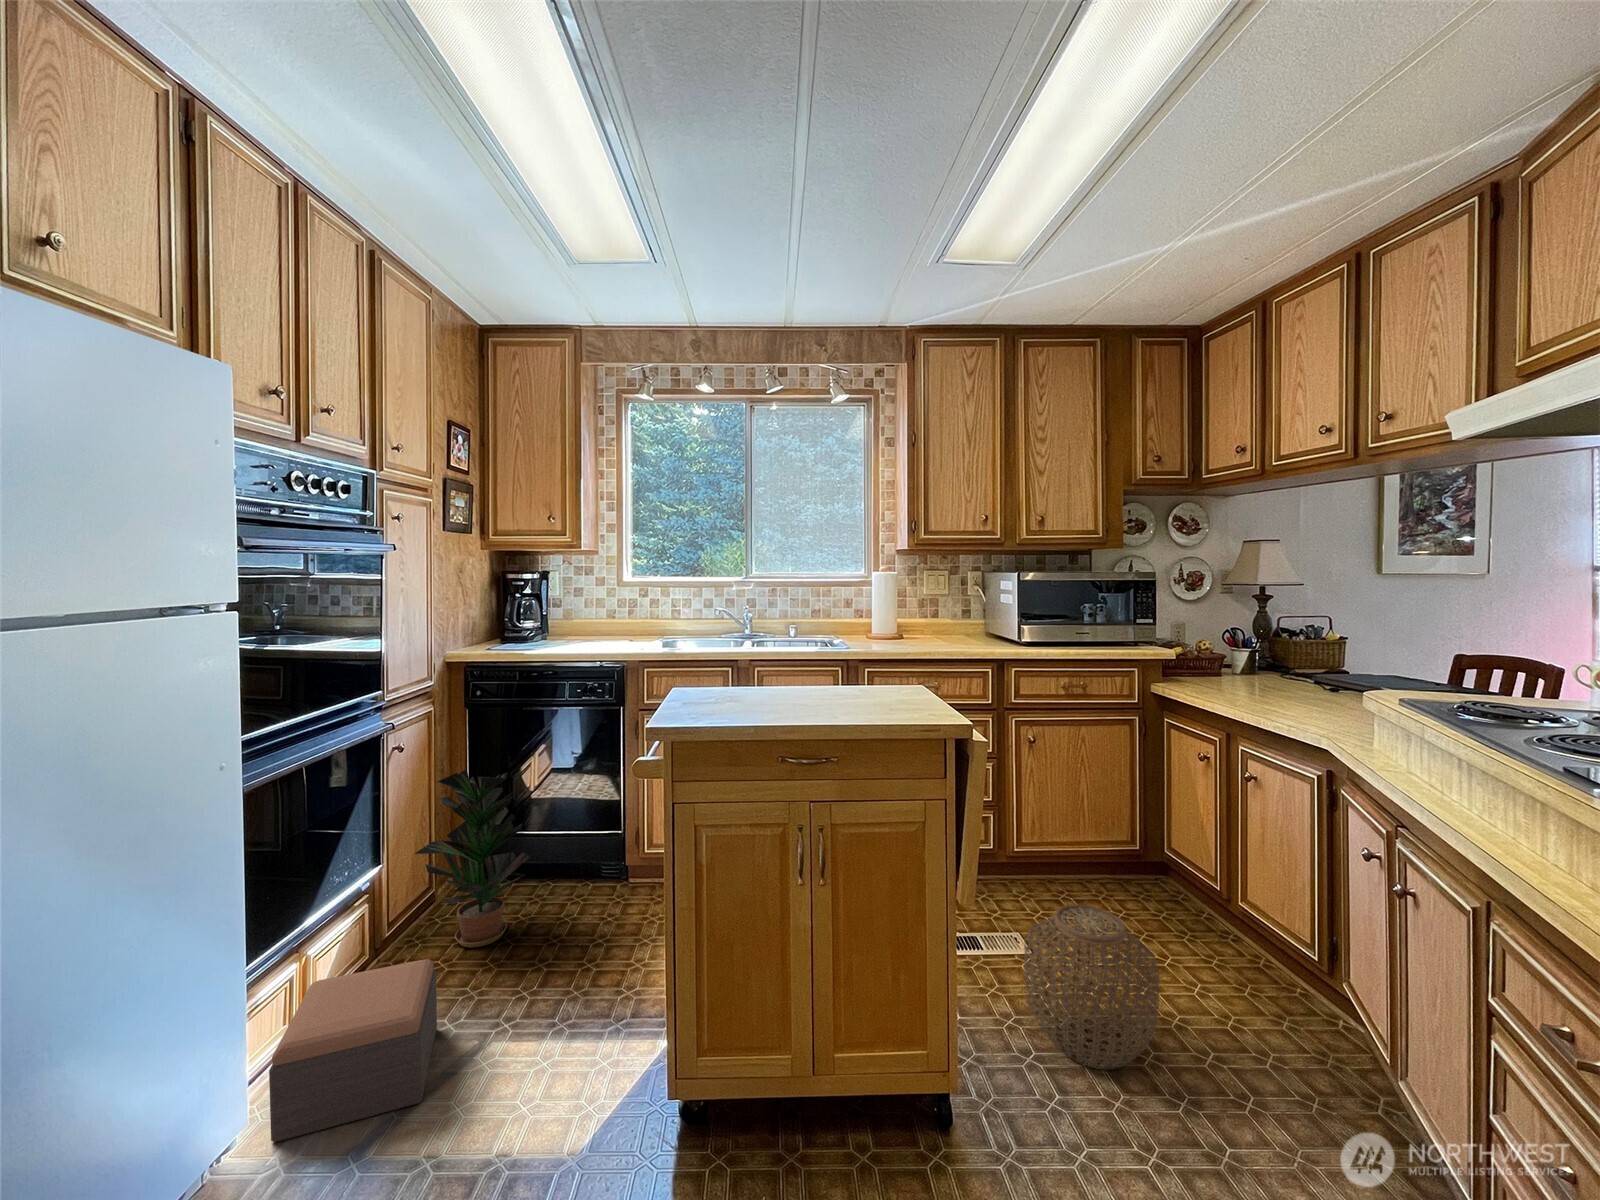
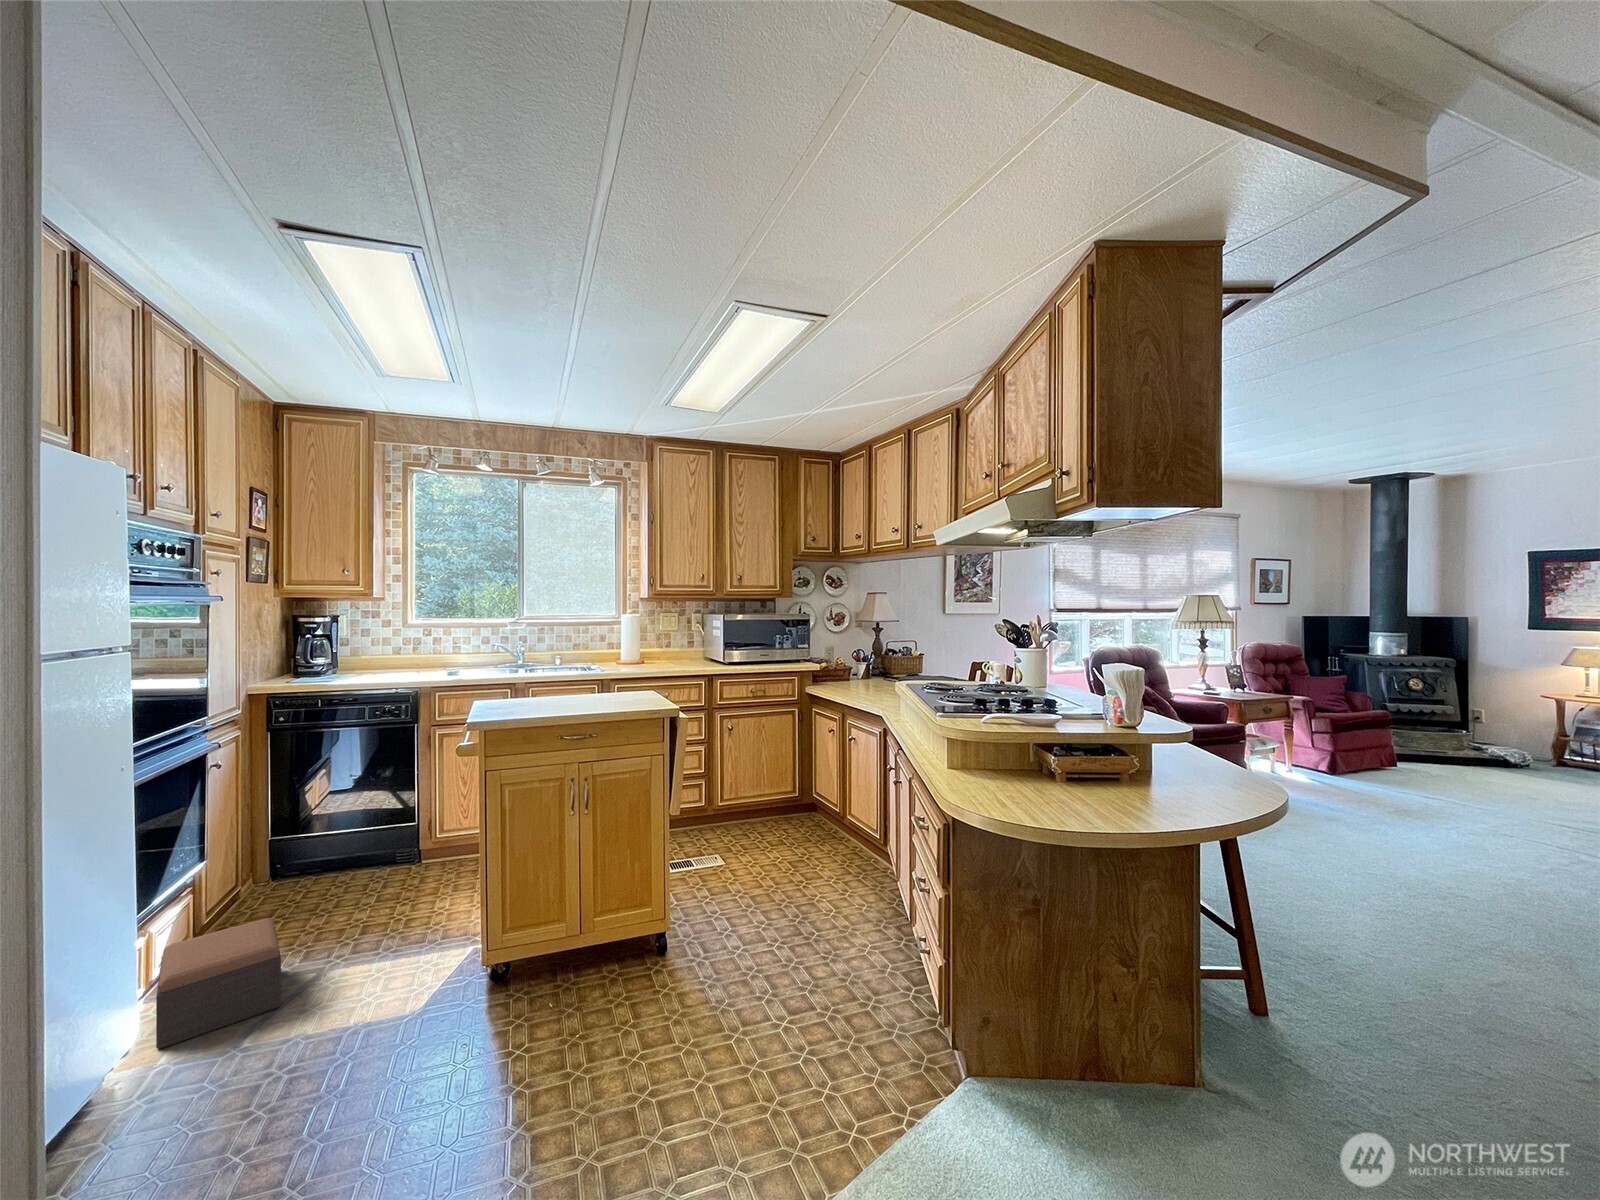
potted plant: present [414,770,531,948] -> none [227,780,337,924]
woven basket: present [1024,904,1159,1069] -> none [707,817,778,906]

